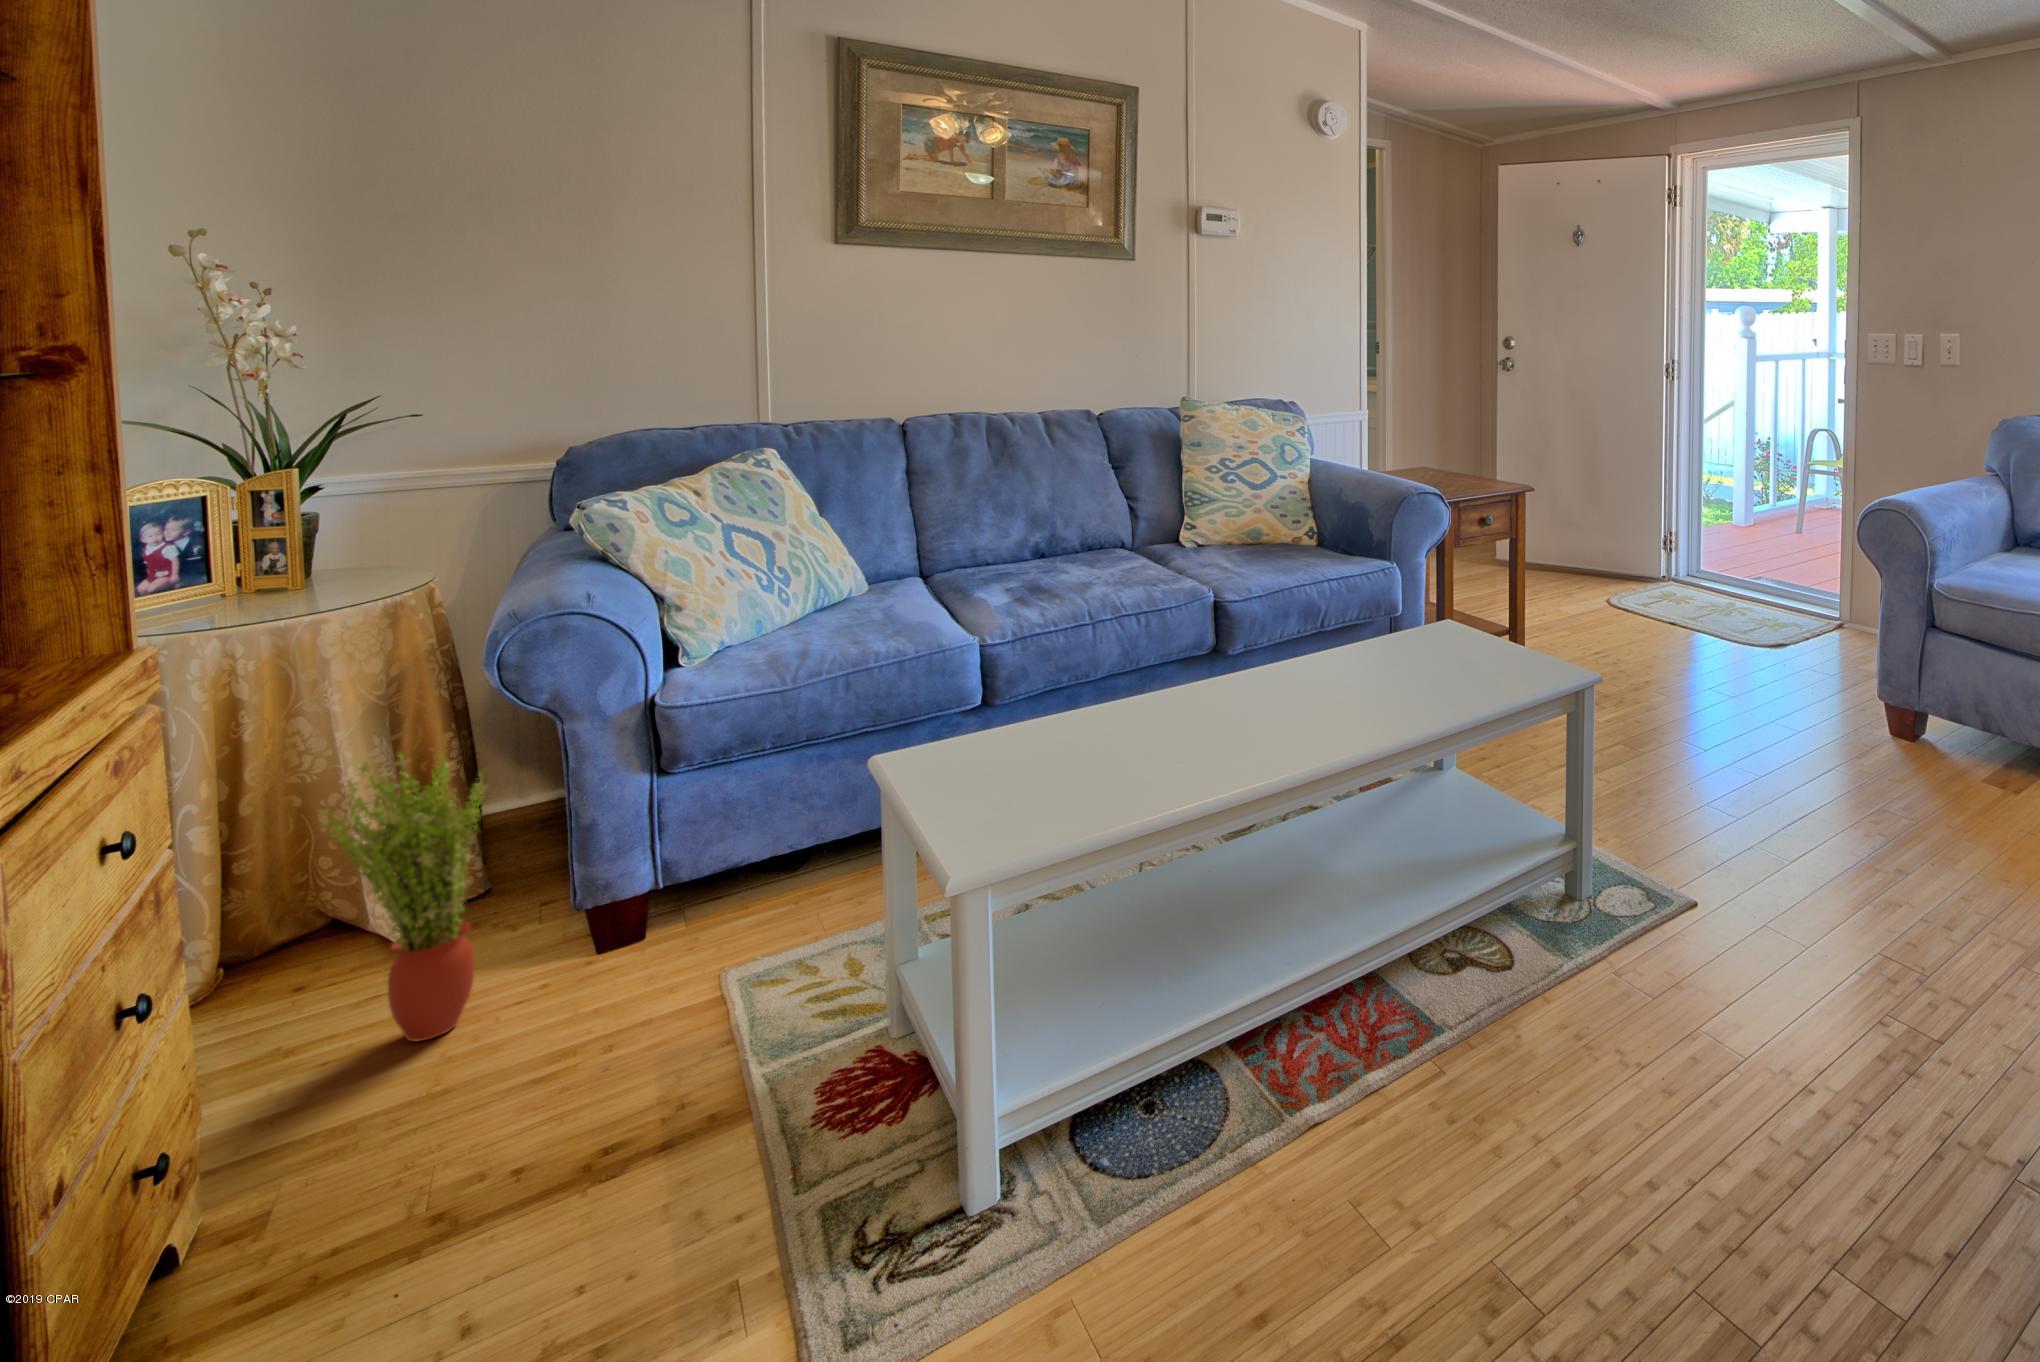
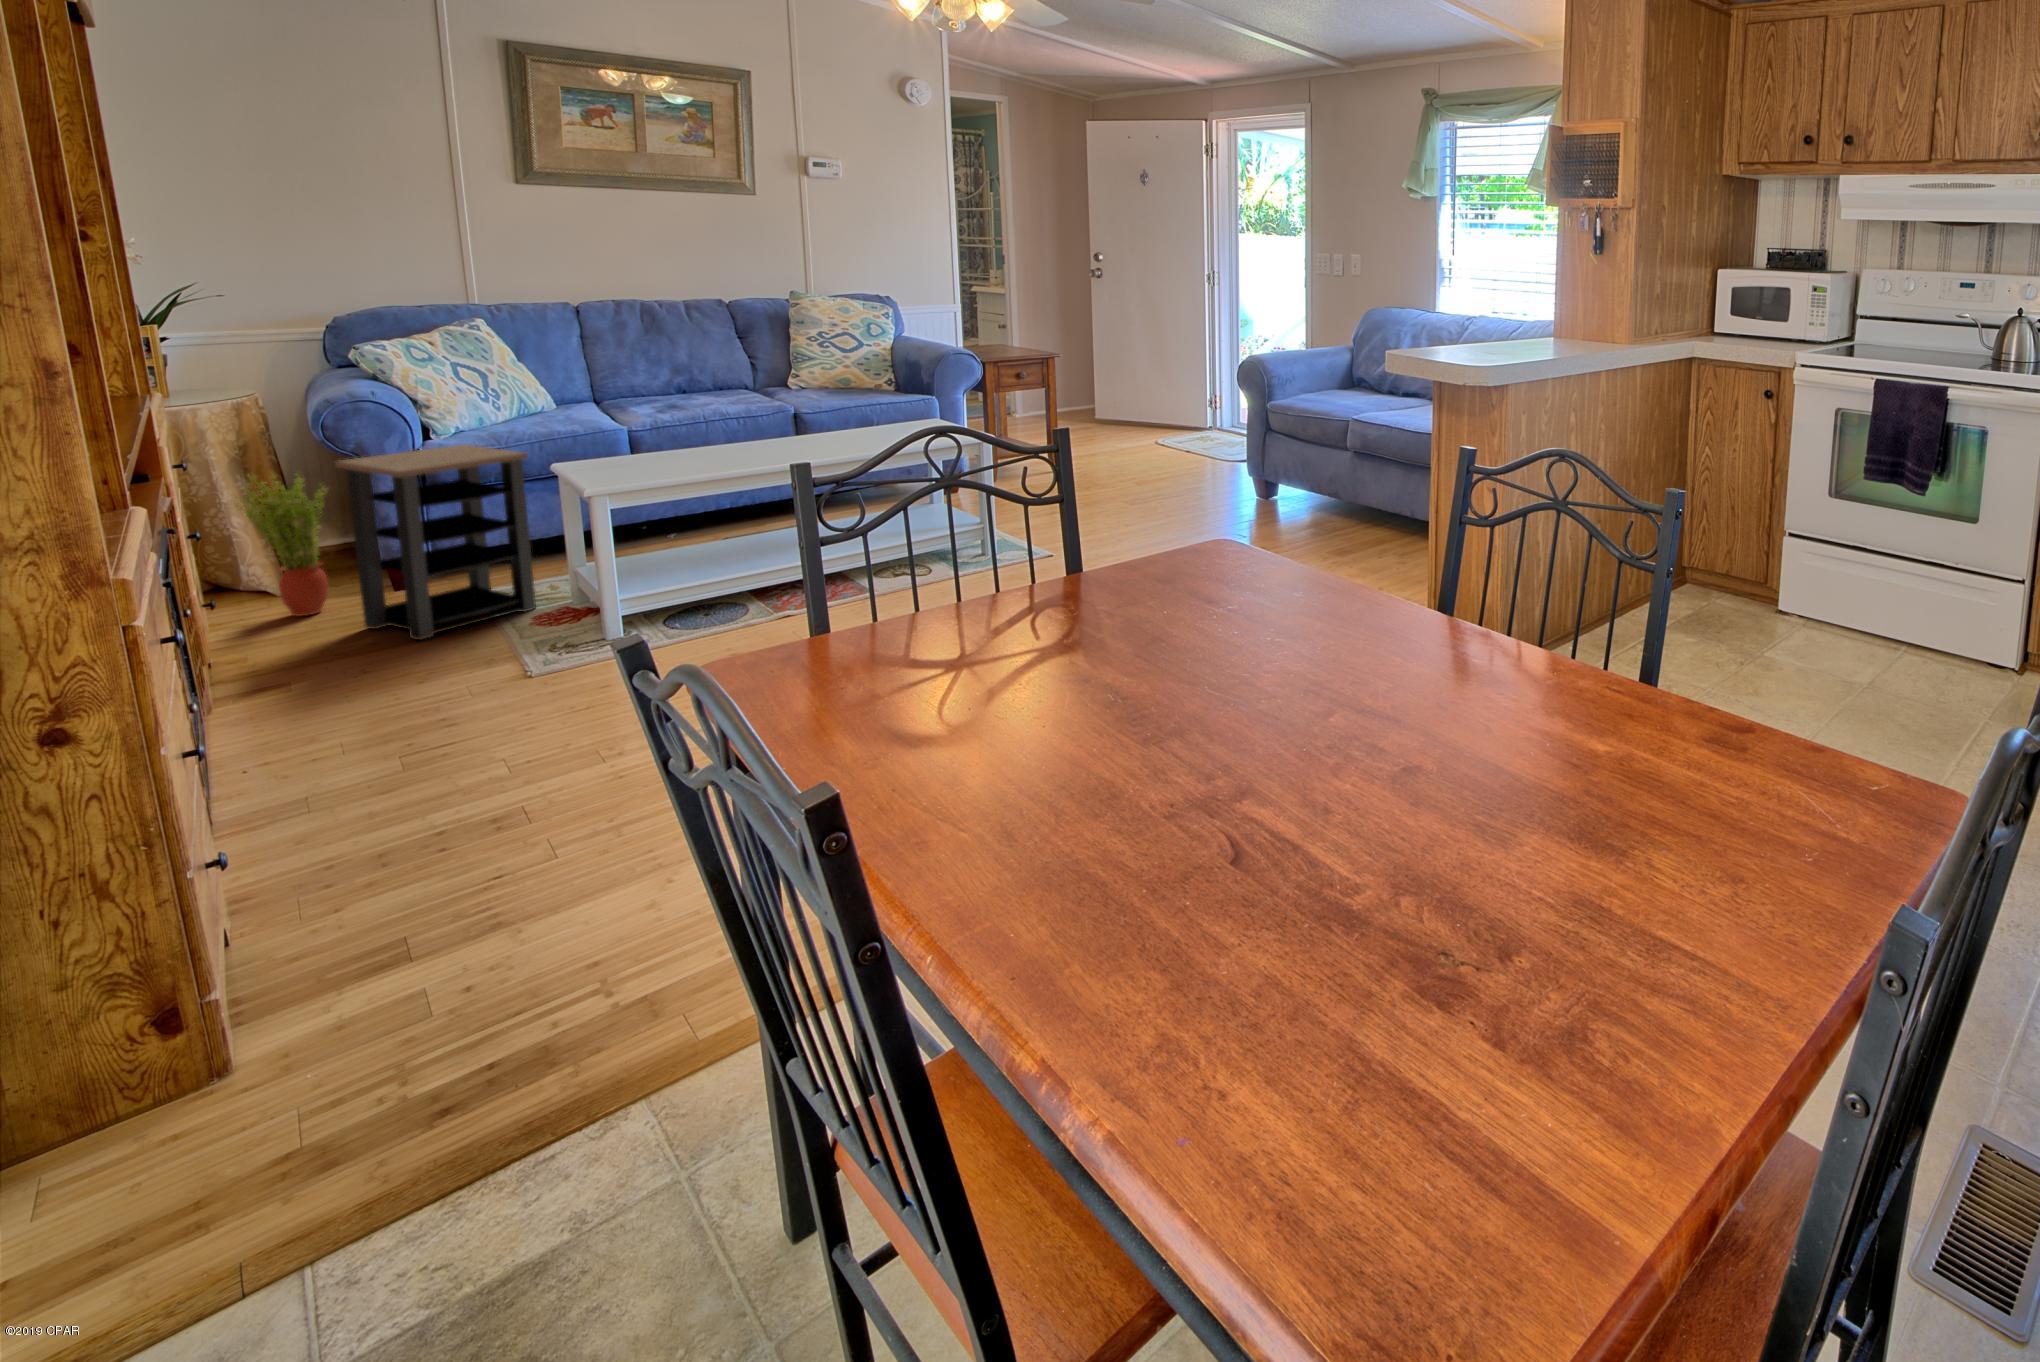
side table: none [486,691,822,1164] -> present [335,444,536,640]

